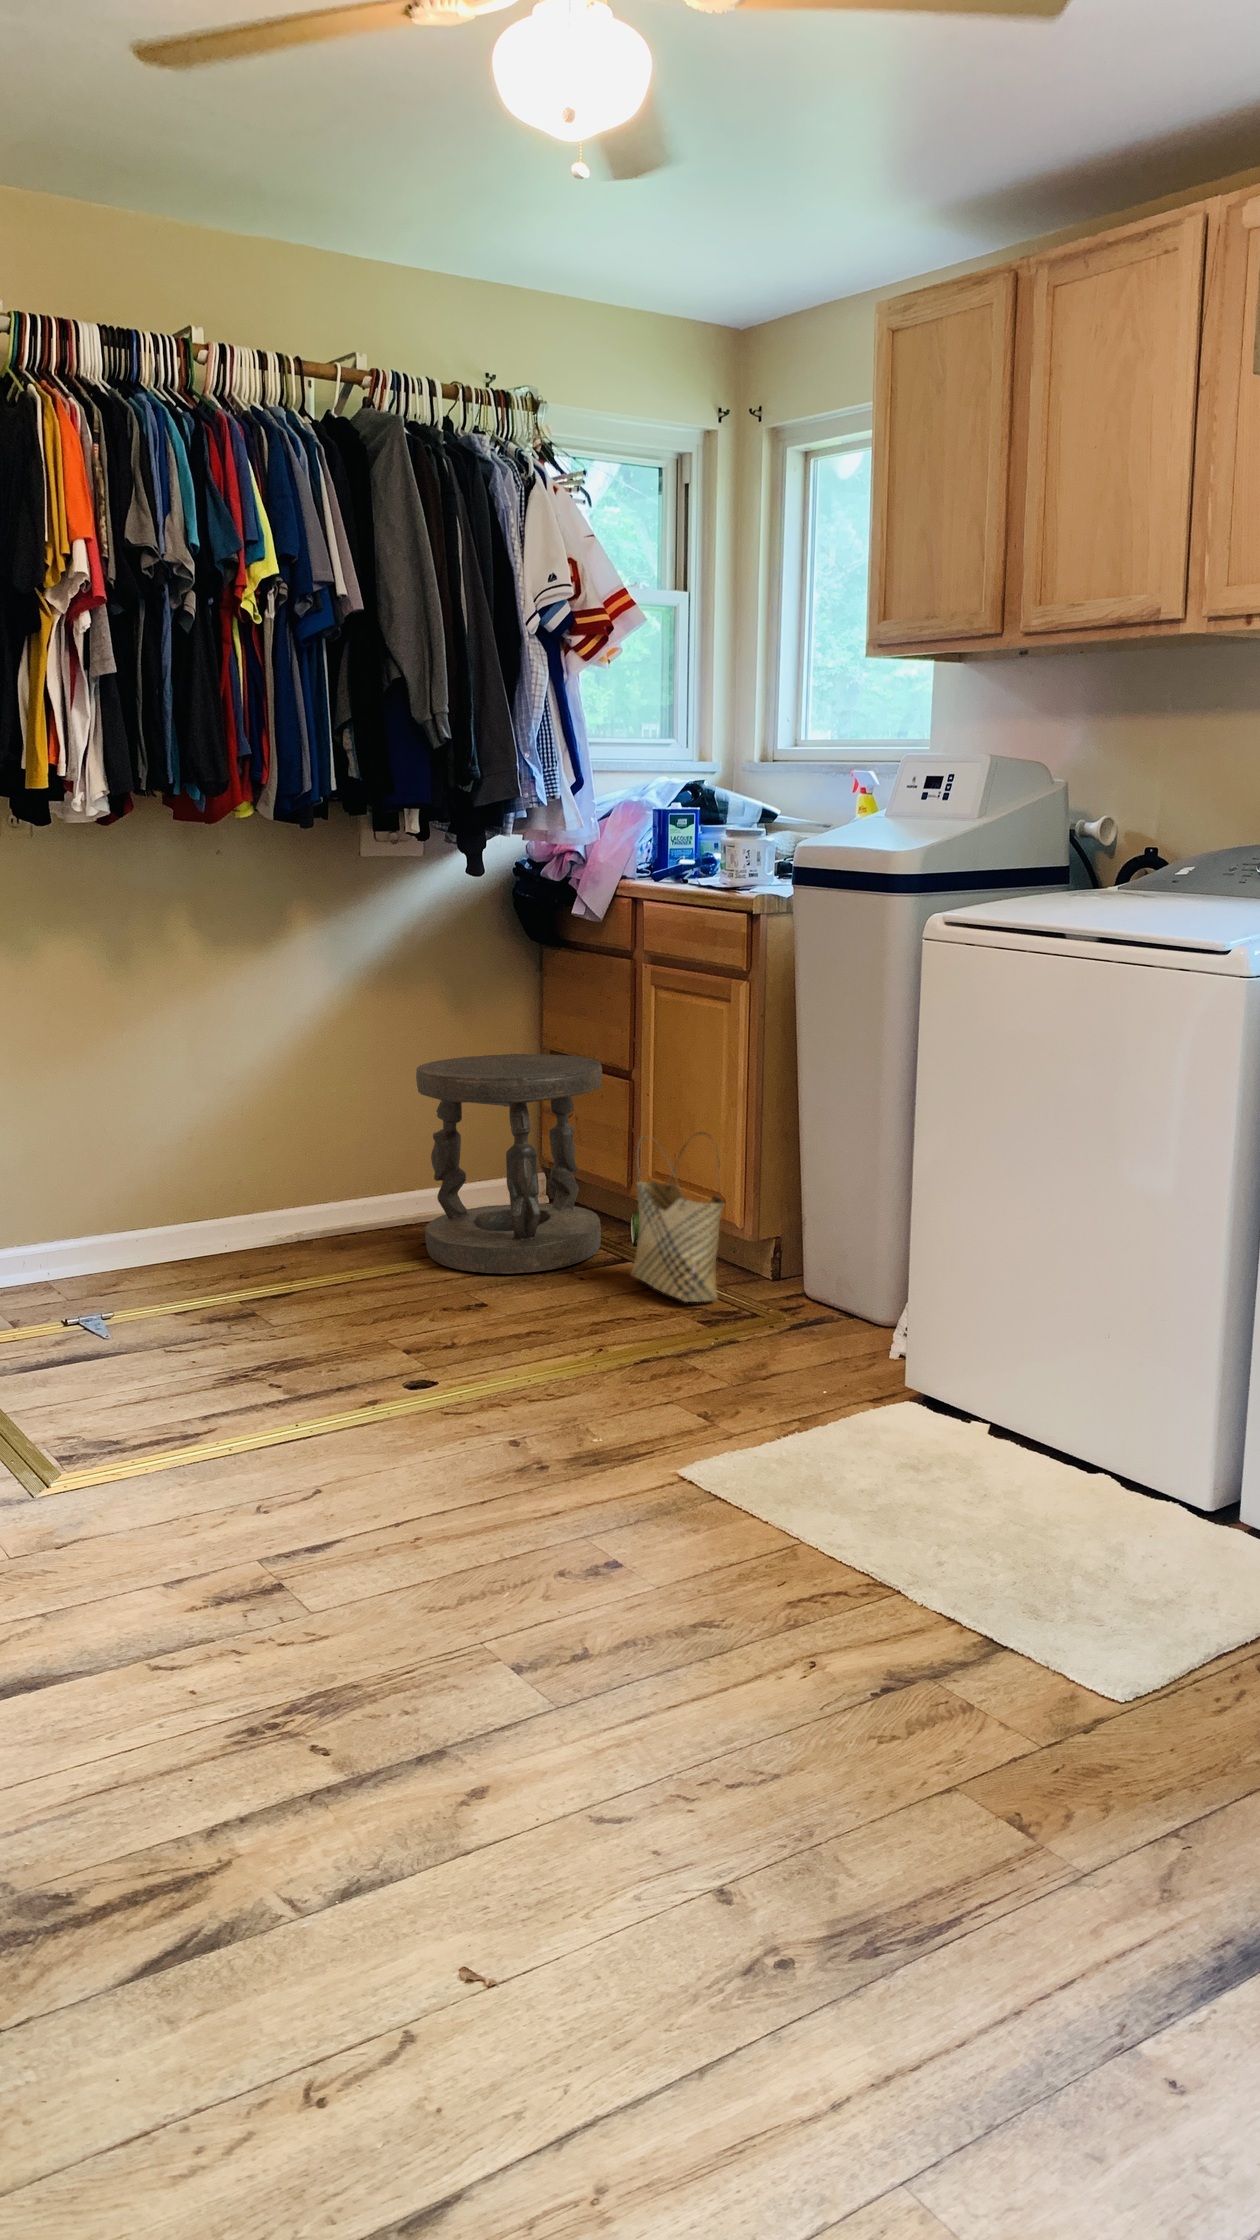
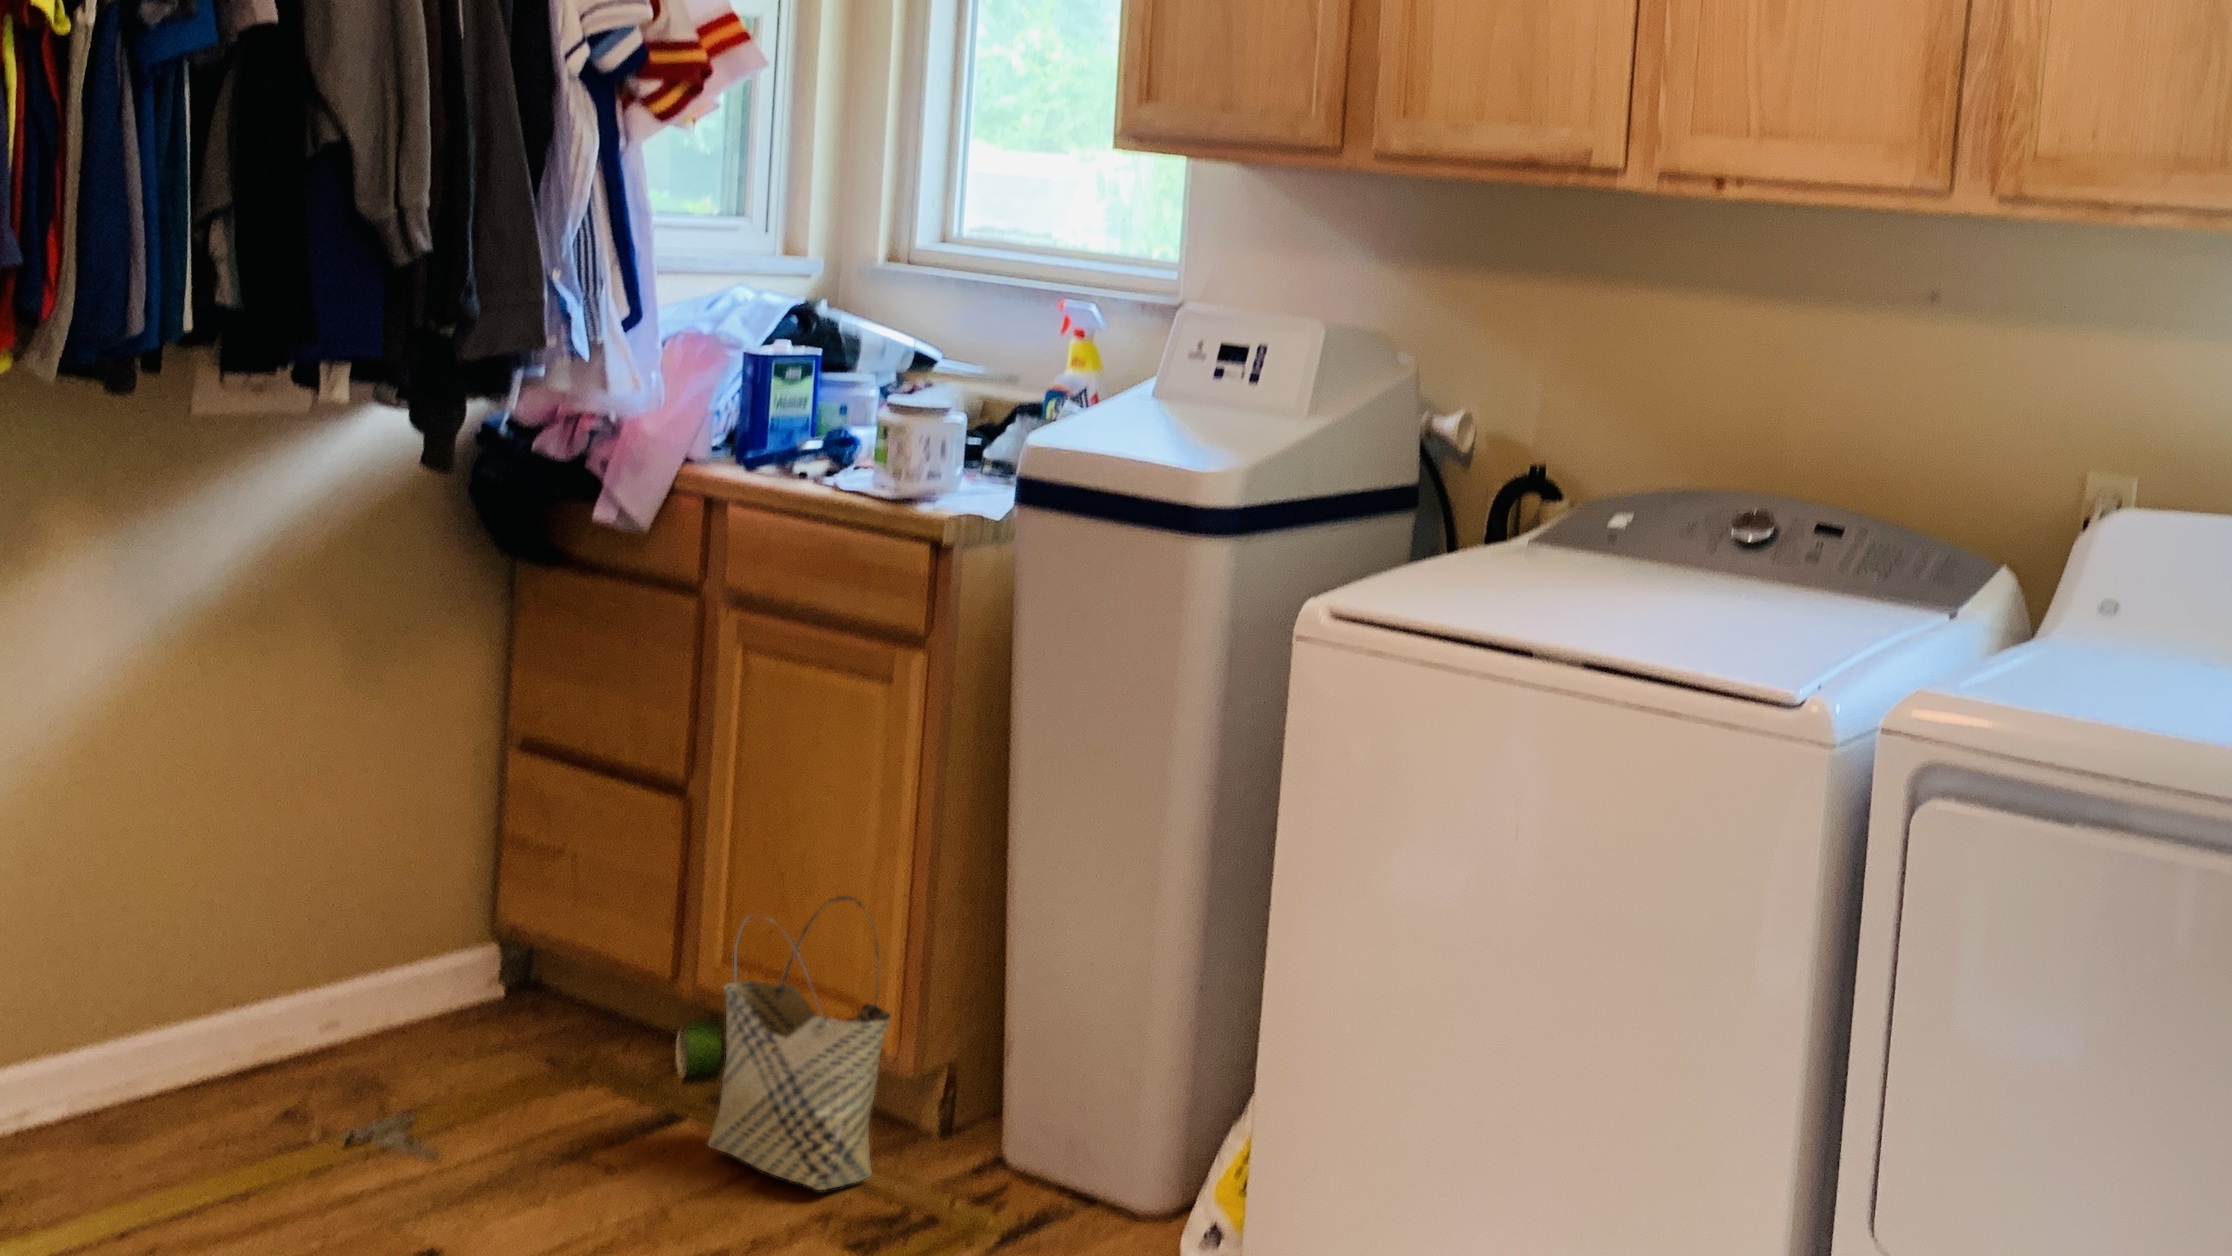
stool: present [416,1054,602,1273] -> none [288,752,650,1172]

